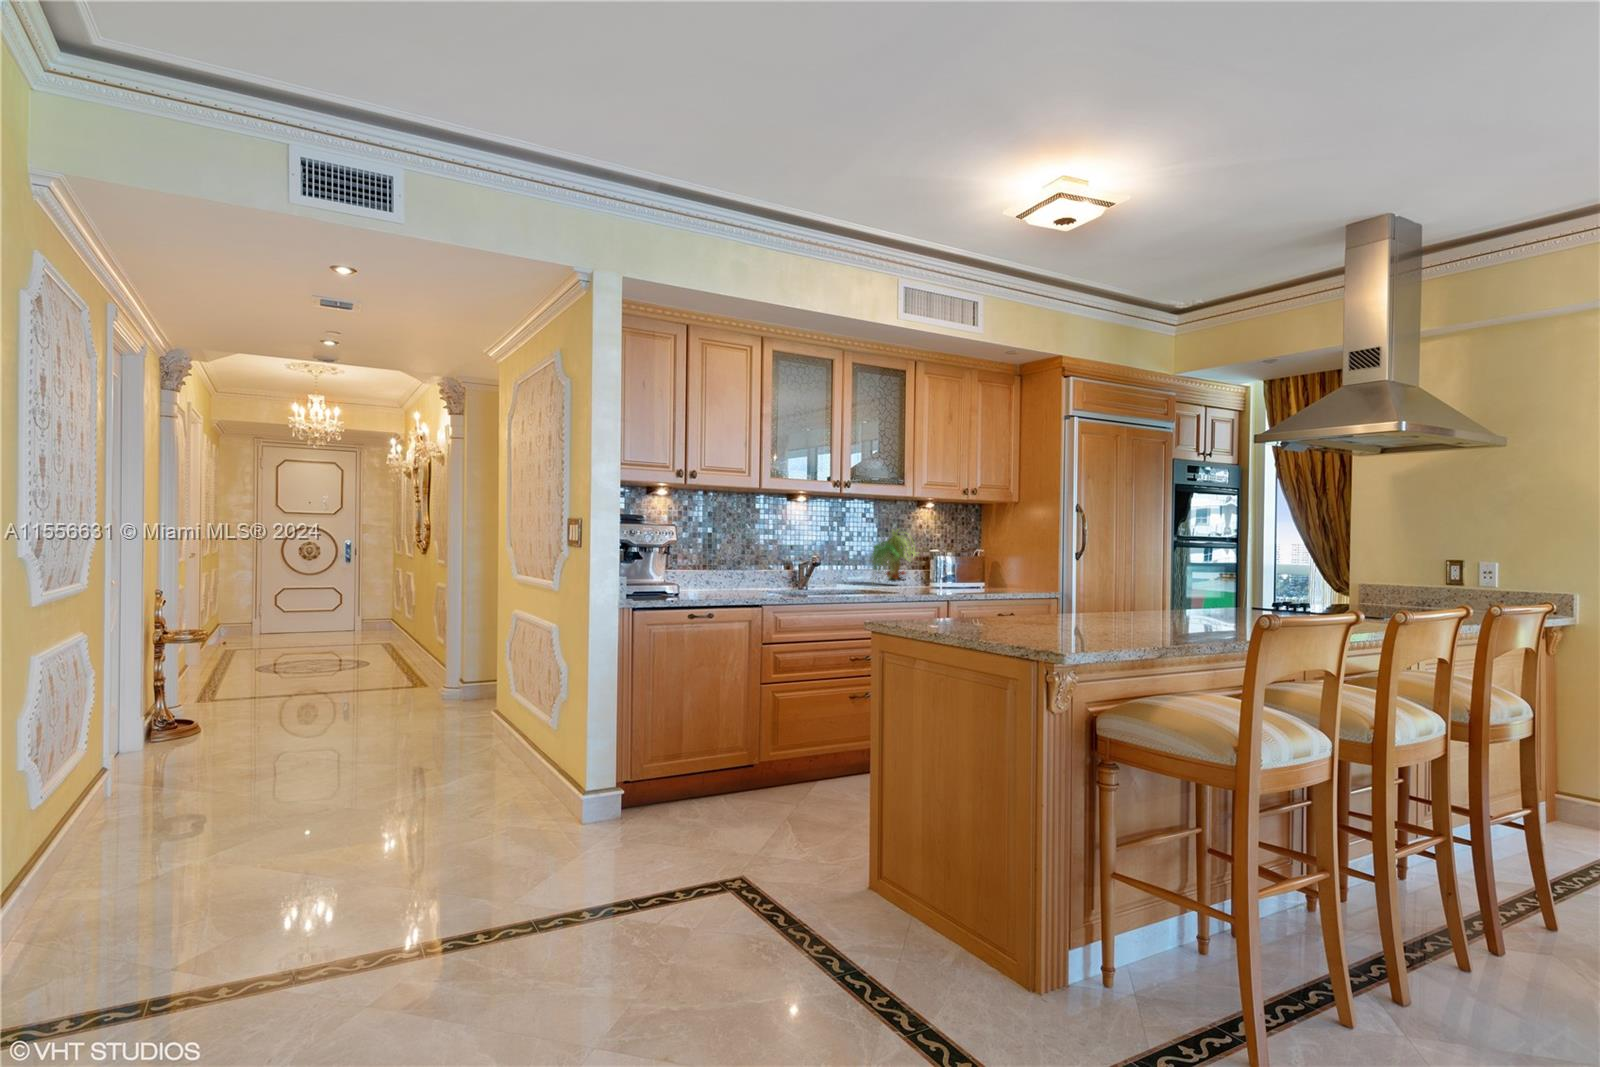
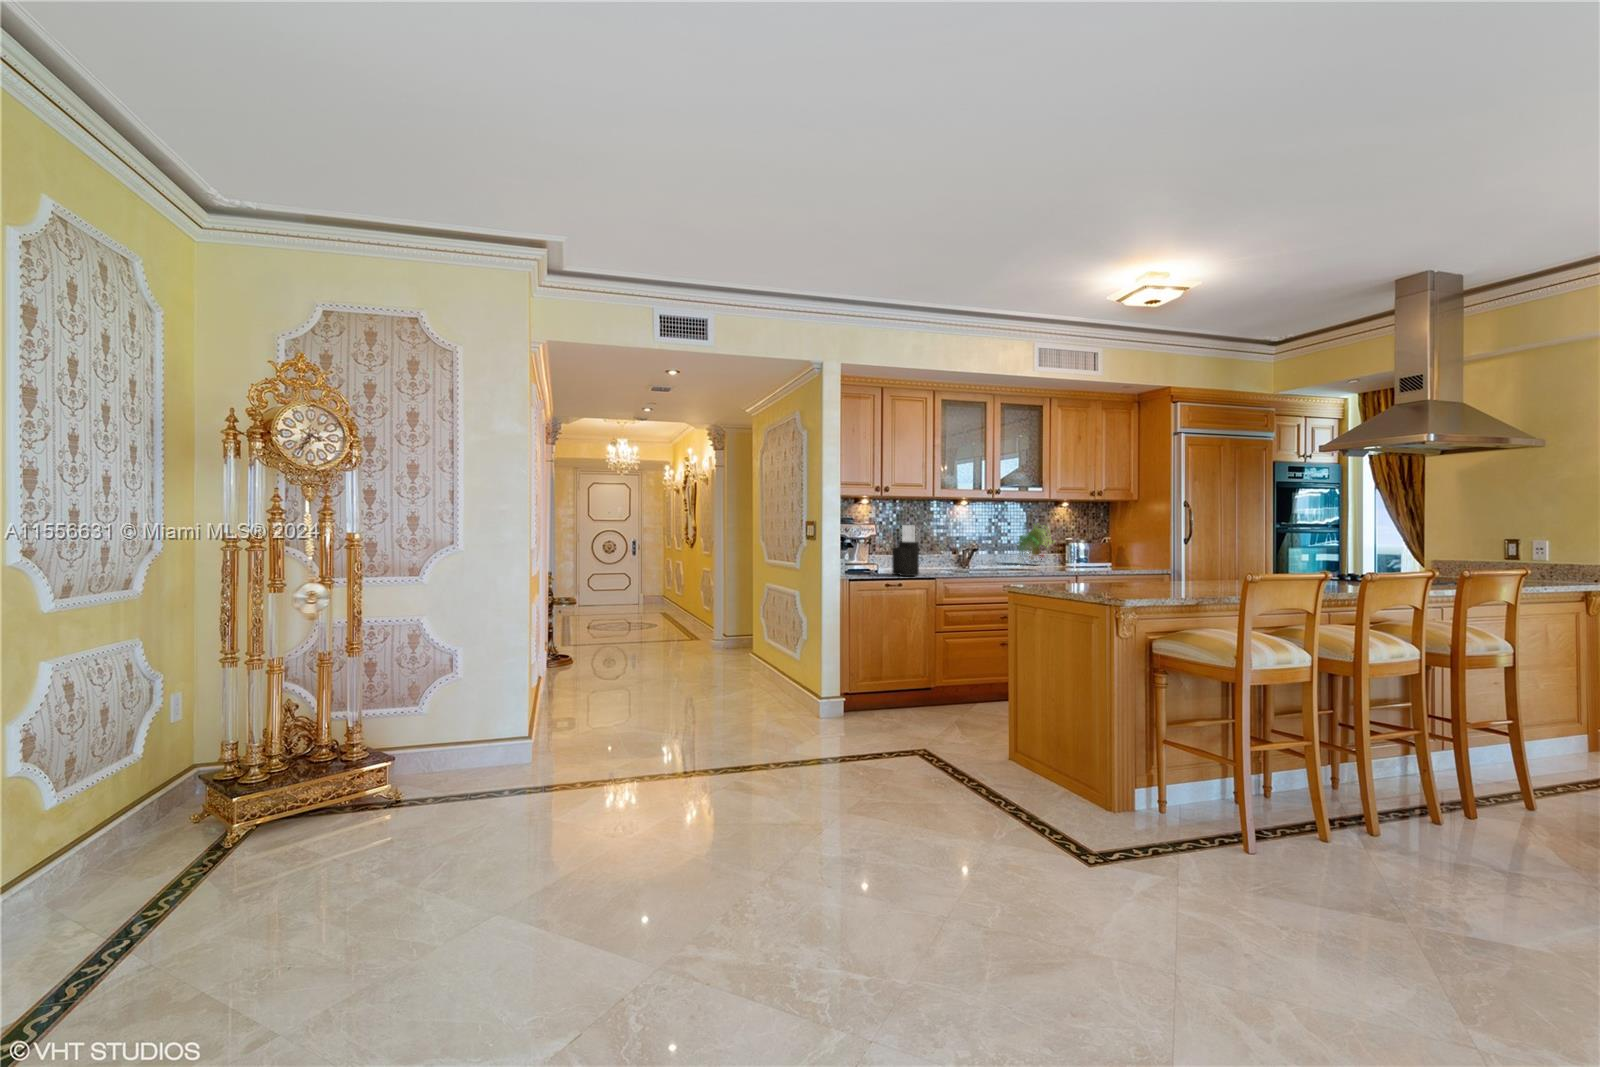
knife block: none [698,527,737,603] -> present [892,525,919,576]

